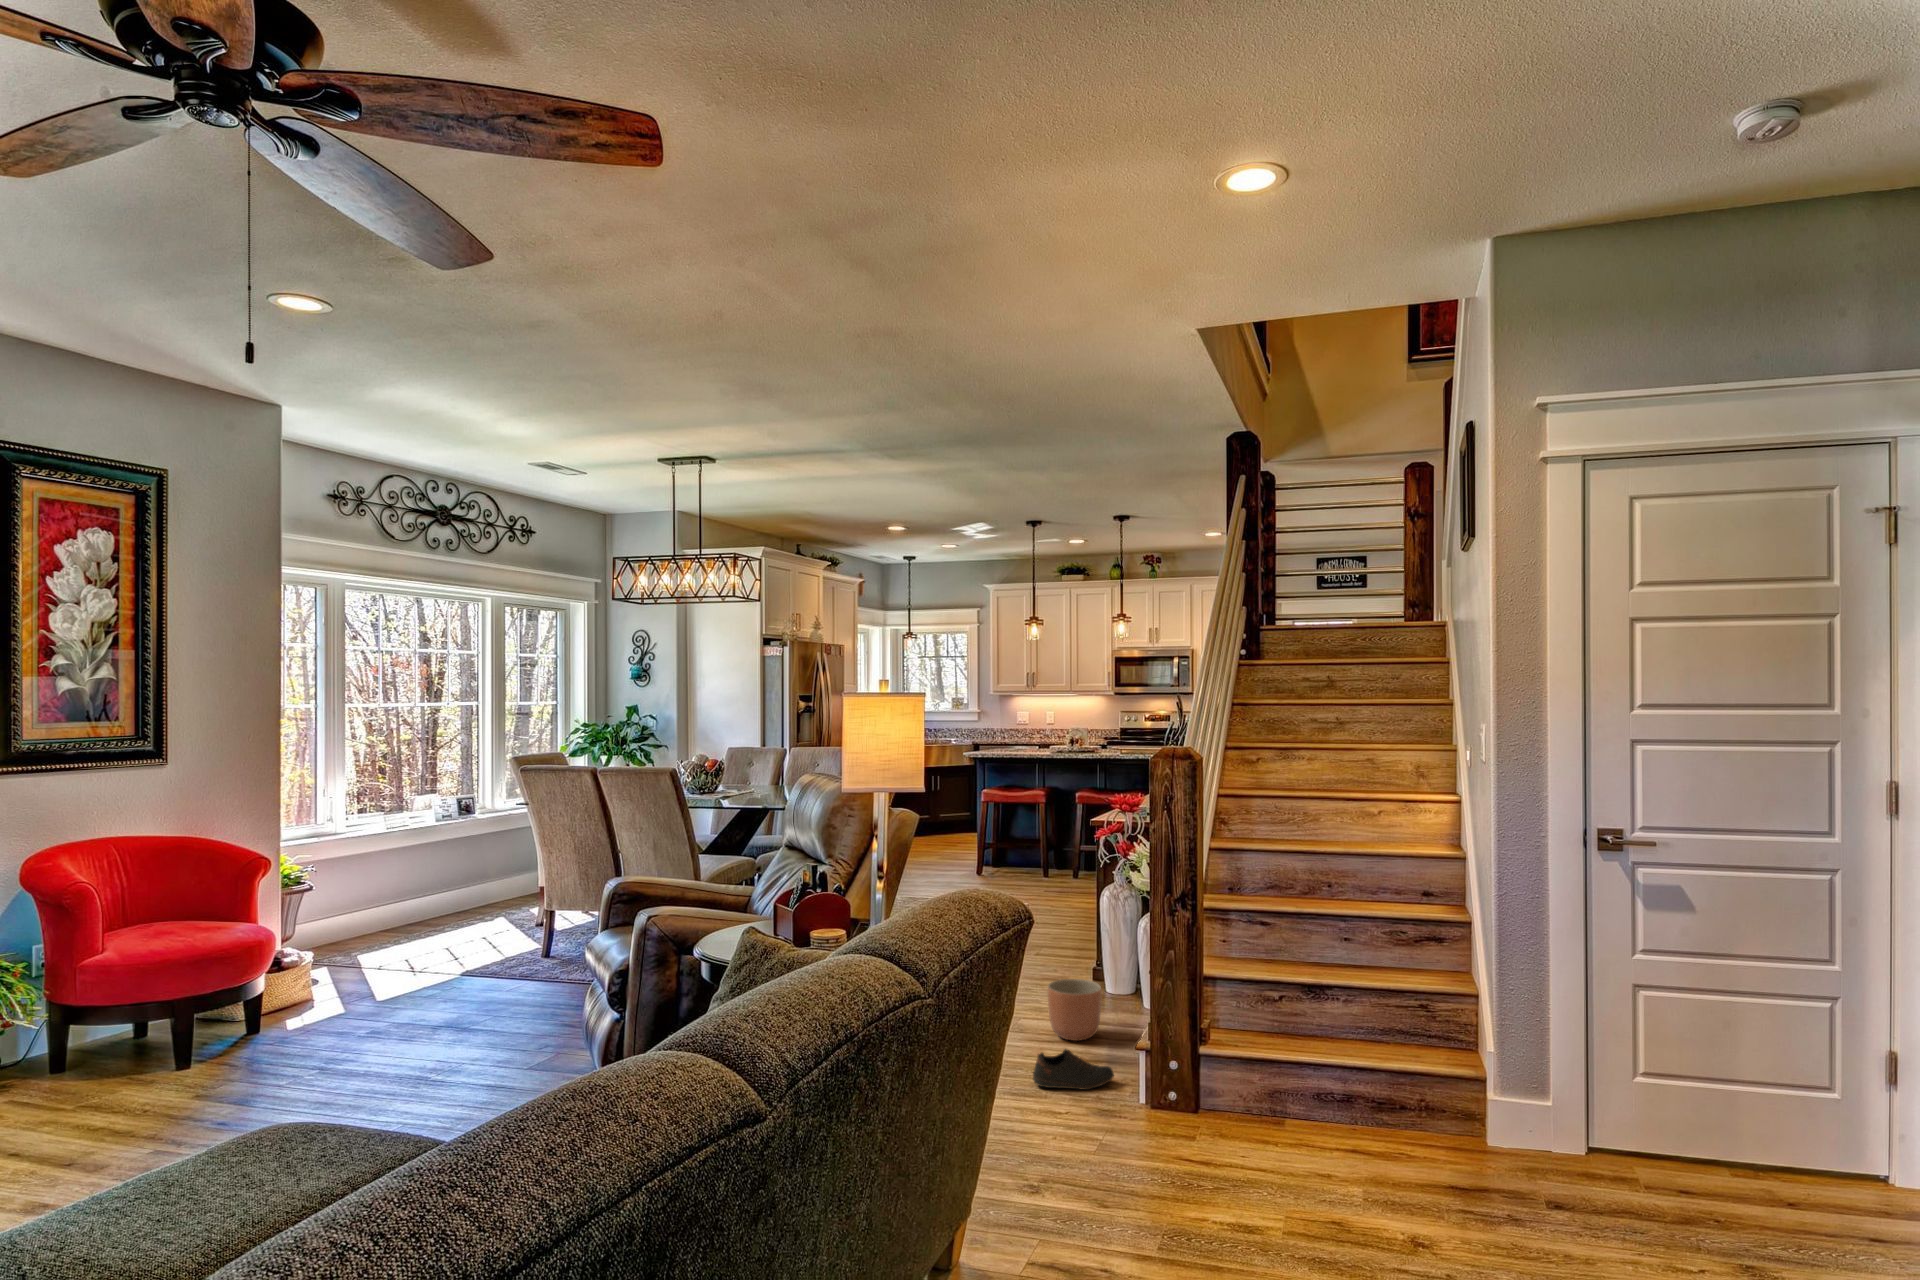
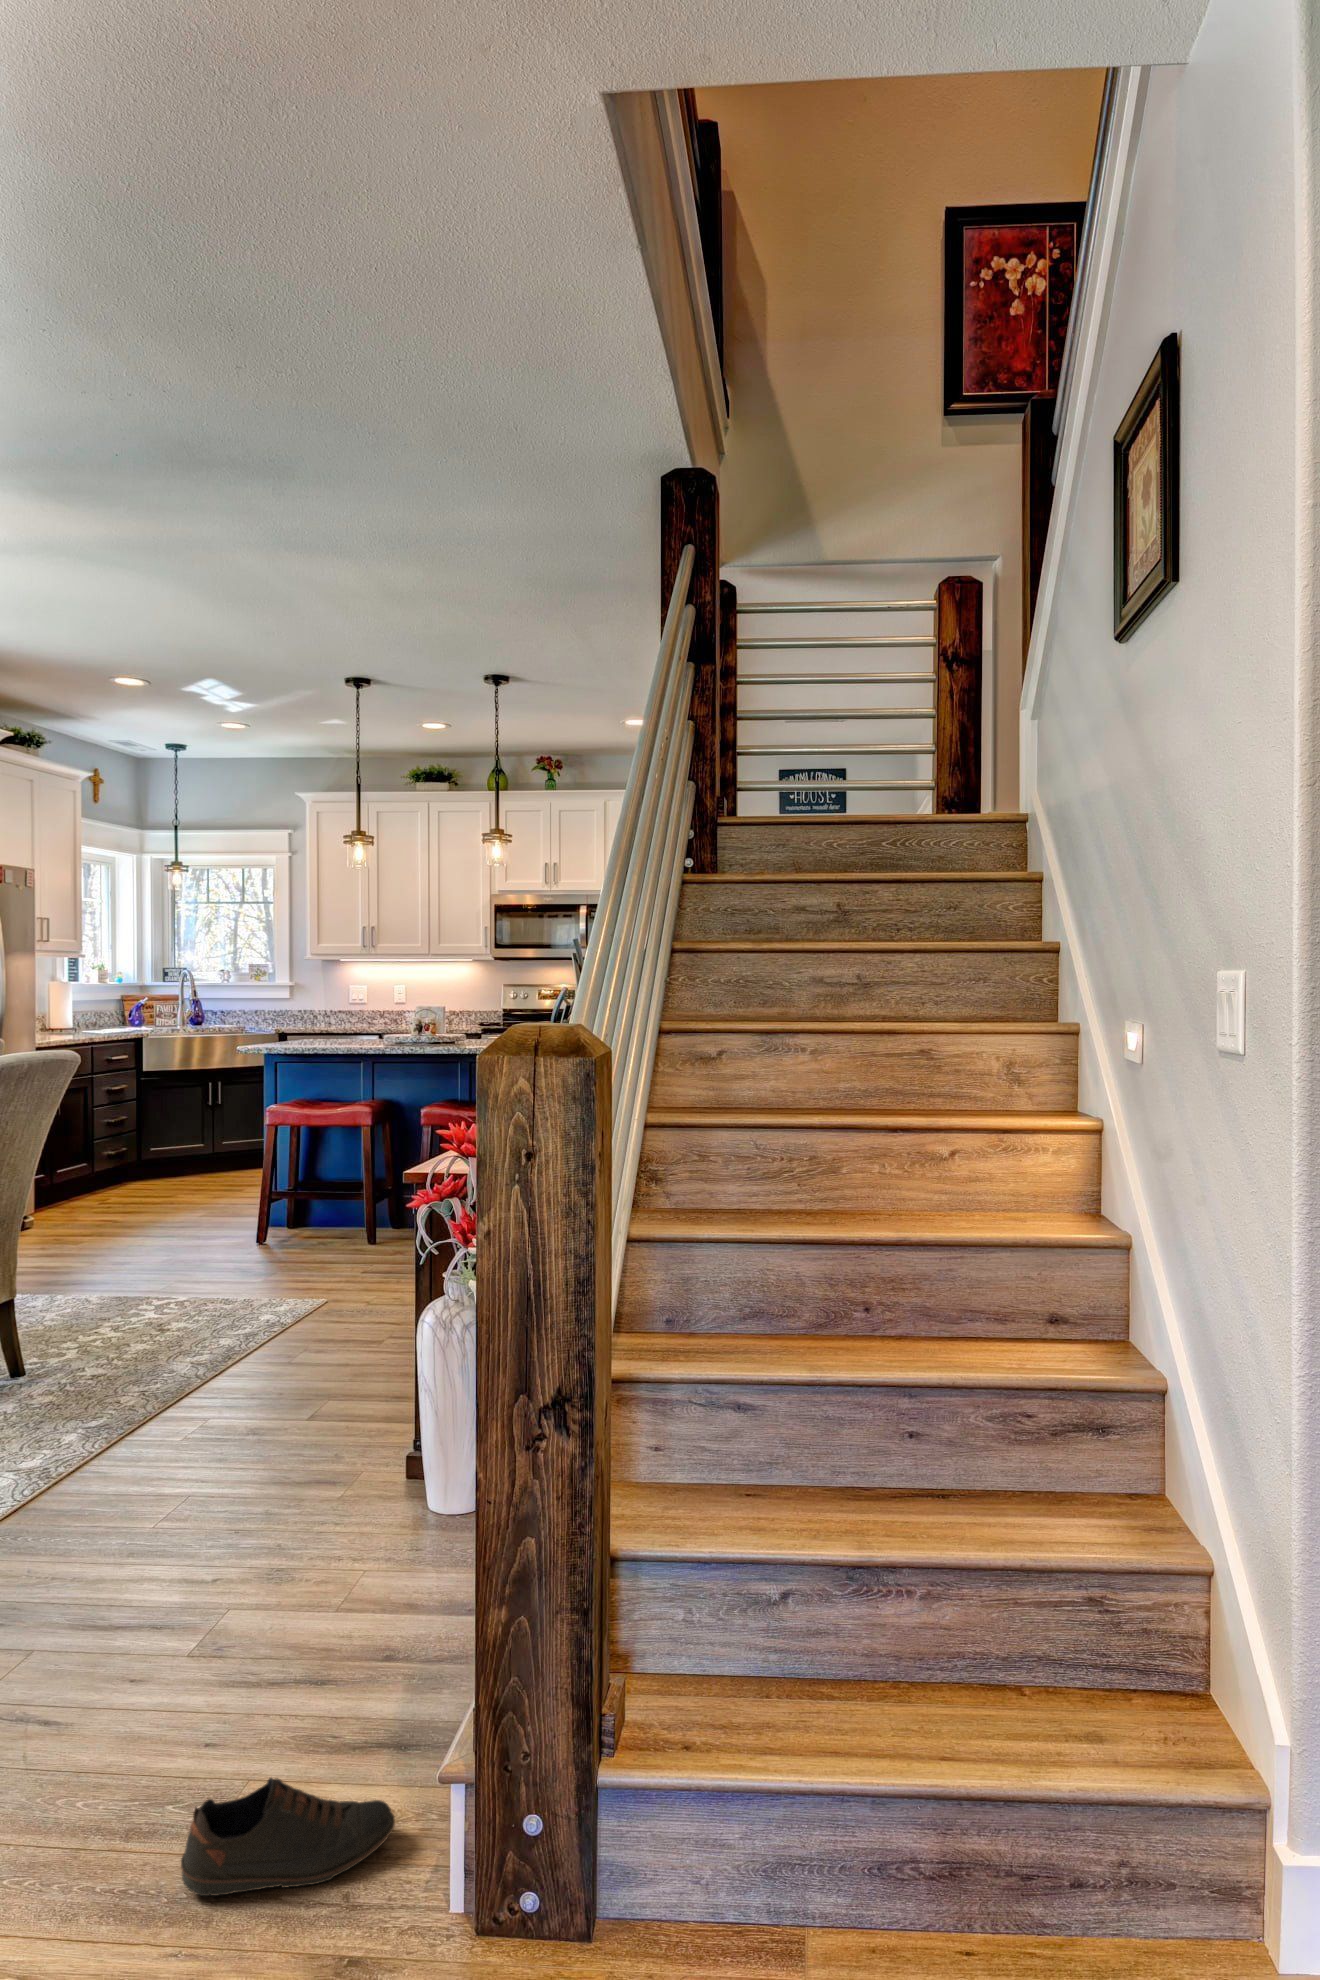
planter: present [1048,979,1101,1041] -> none [270,1535,393,1687]

